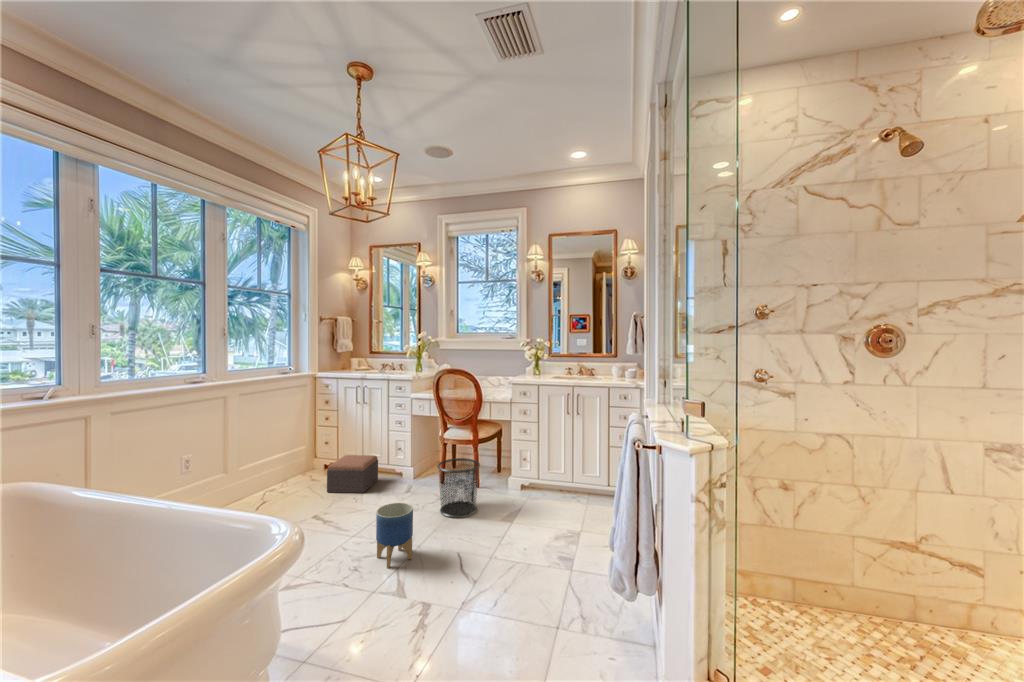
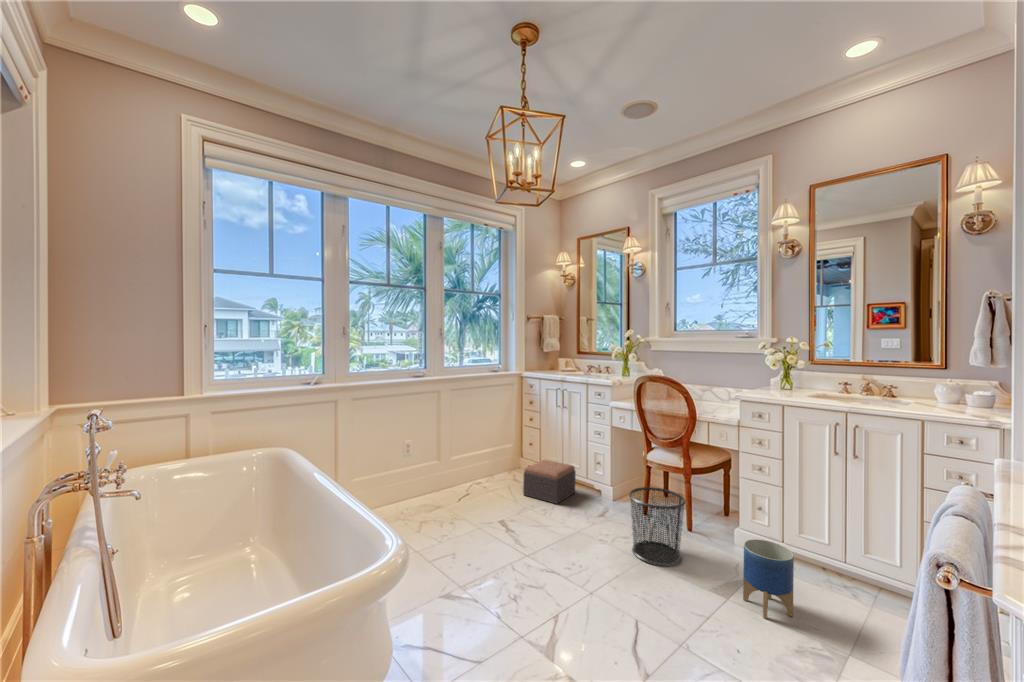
planter: present [376,503,413,568] -> present [743,539,794,619]

